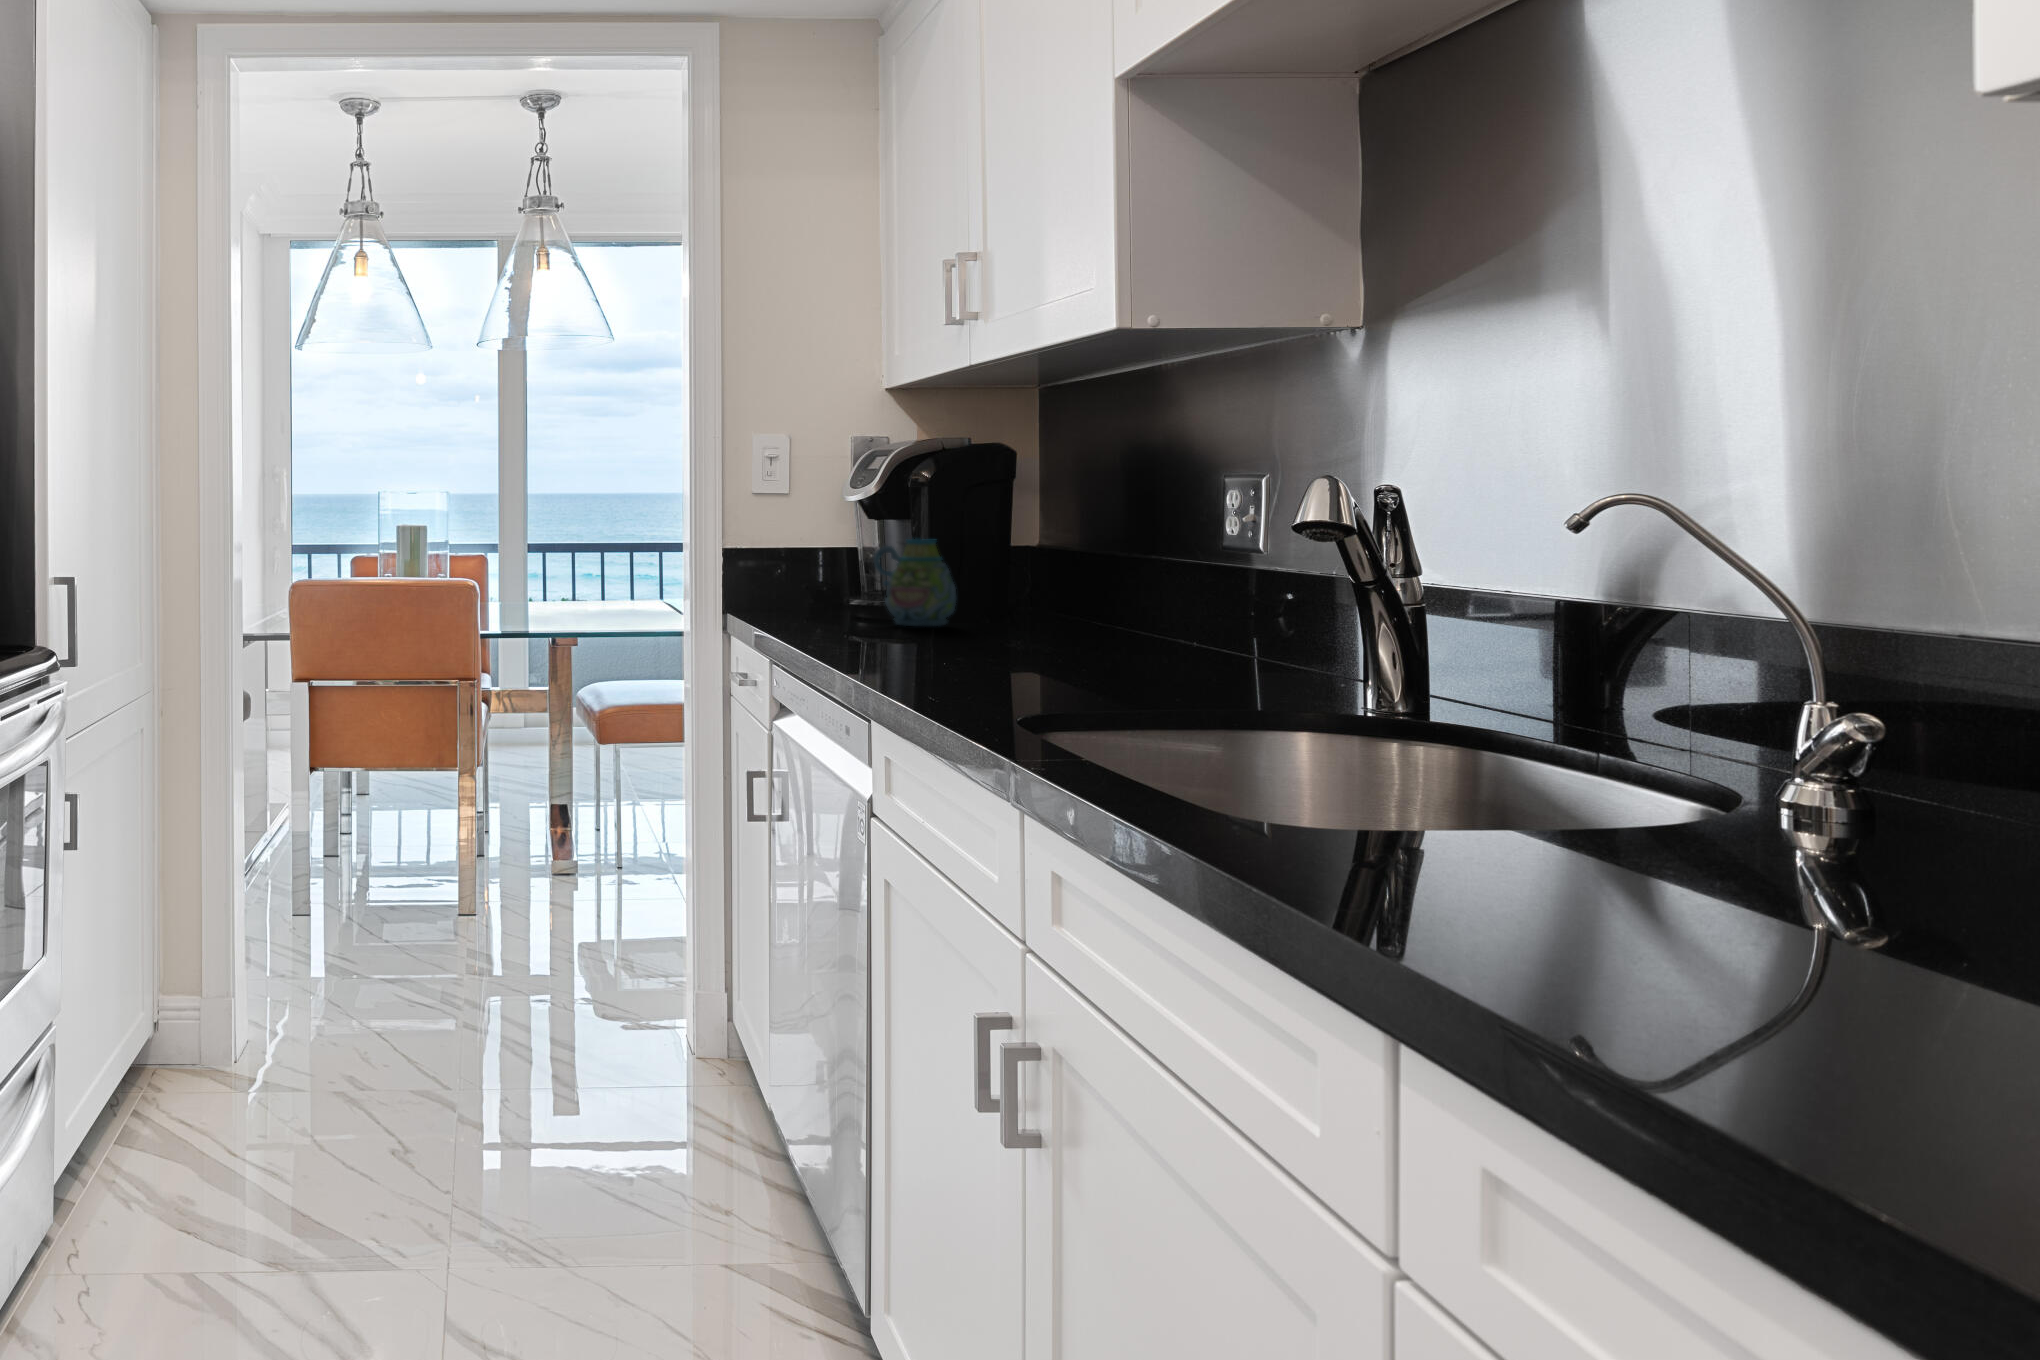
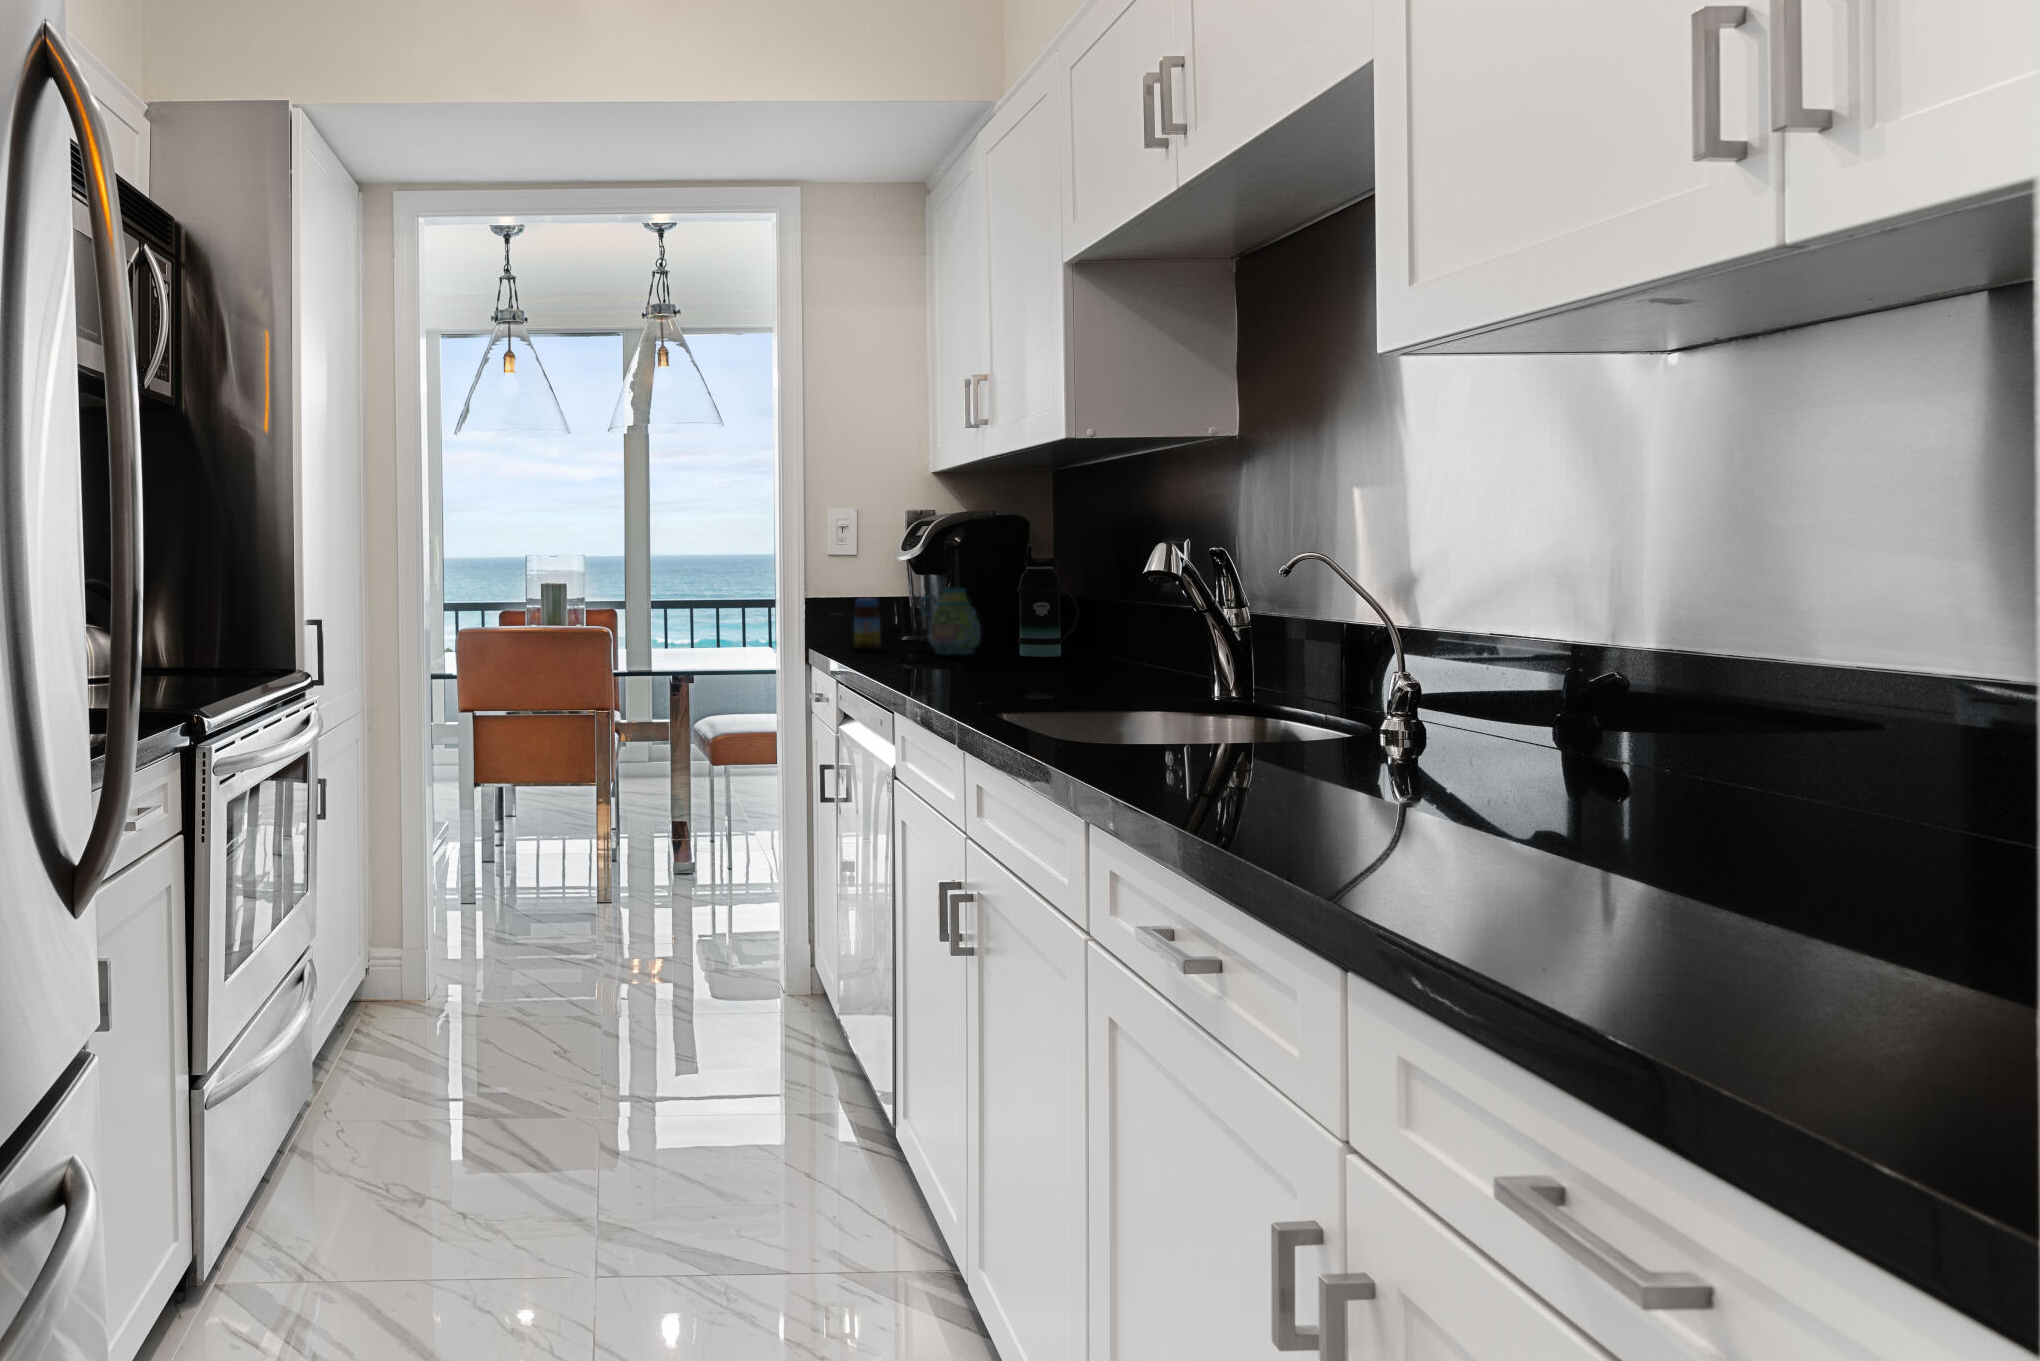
bottle: none [1002,484,1086,629] -> present [1017,546,1080,657]
jar: none [786,551,820,617] -> present [854,598,880,649]

